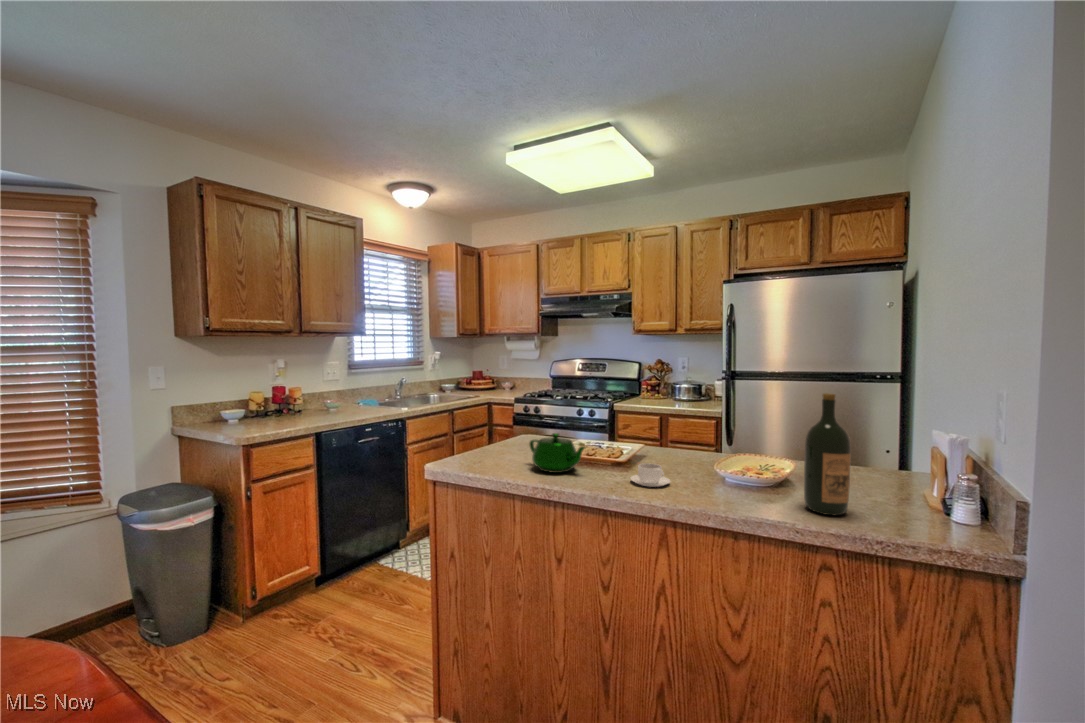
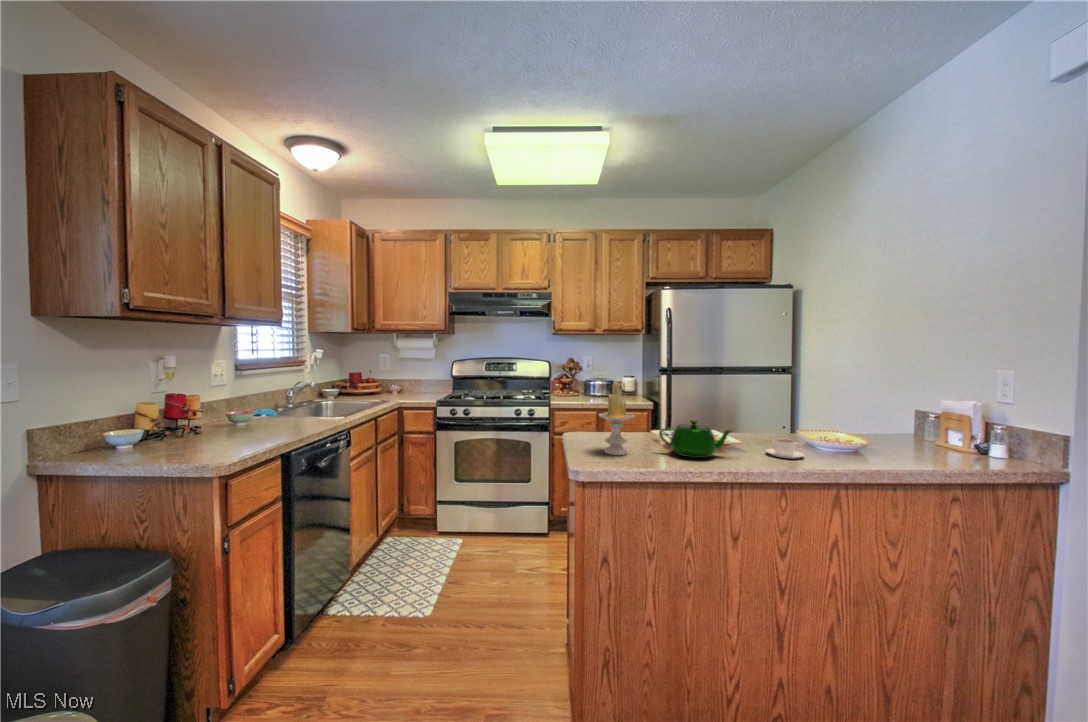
candle: none [477,391,511,461] -> present [599,382,634,455]
wine bottle: present [804,393,851,515] -> none [903,371,944,461]

